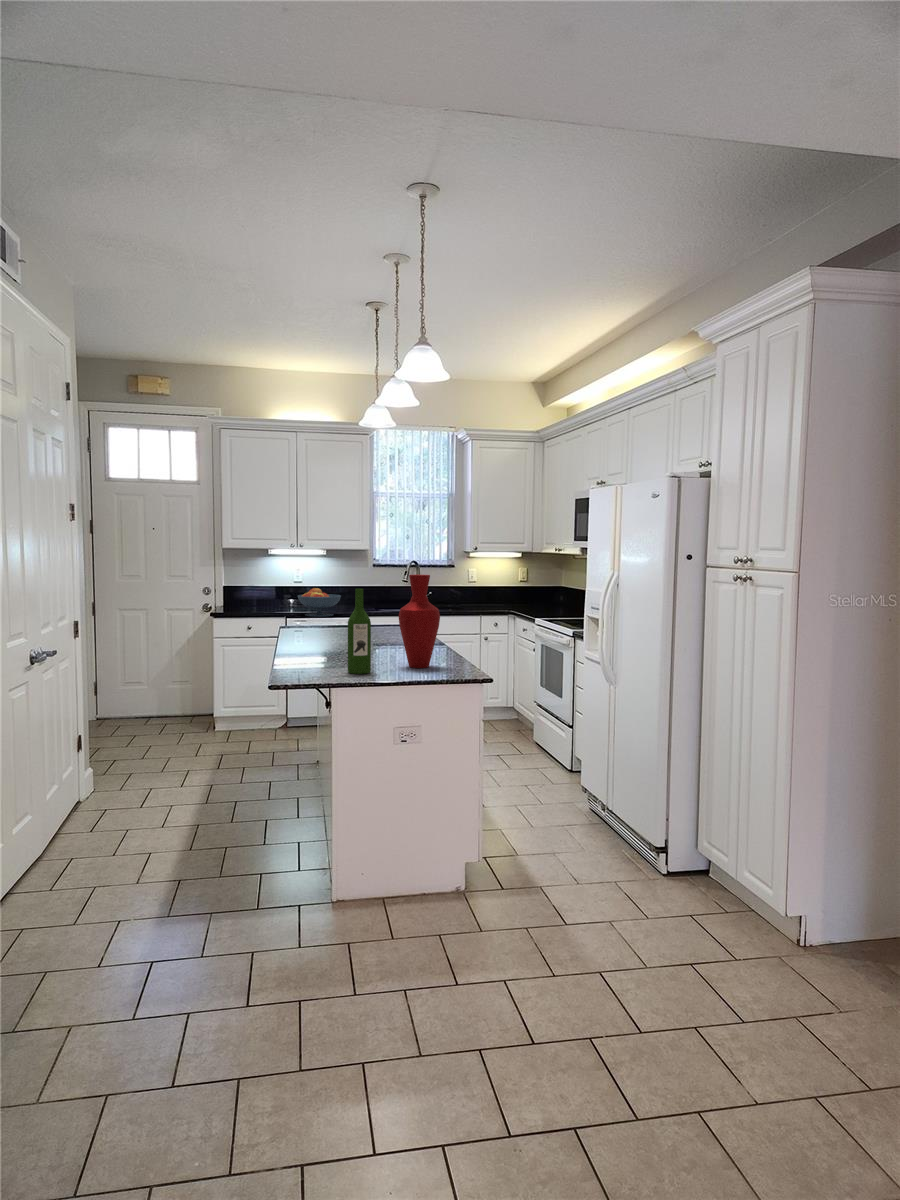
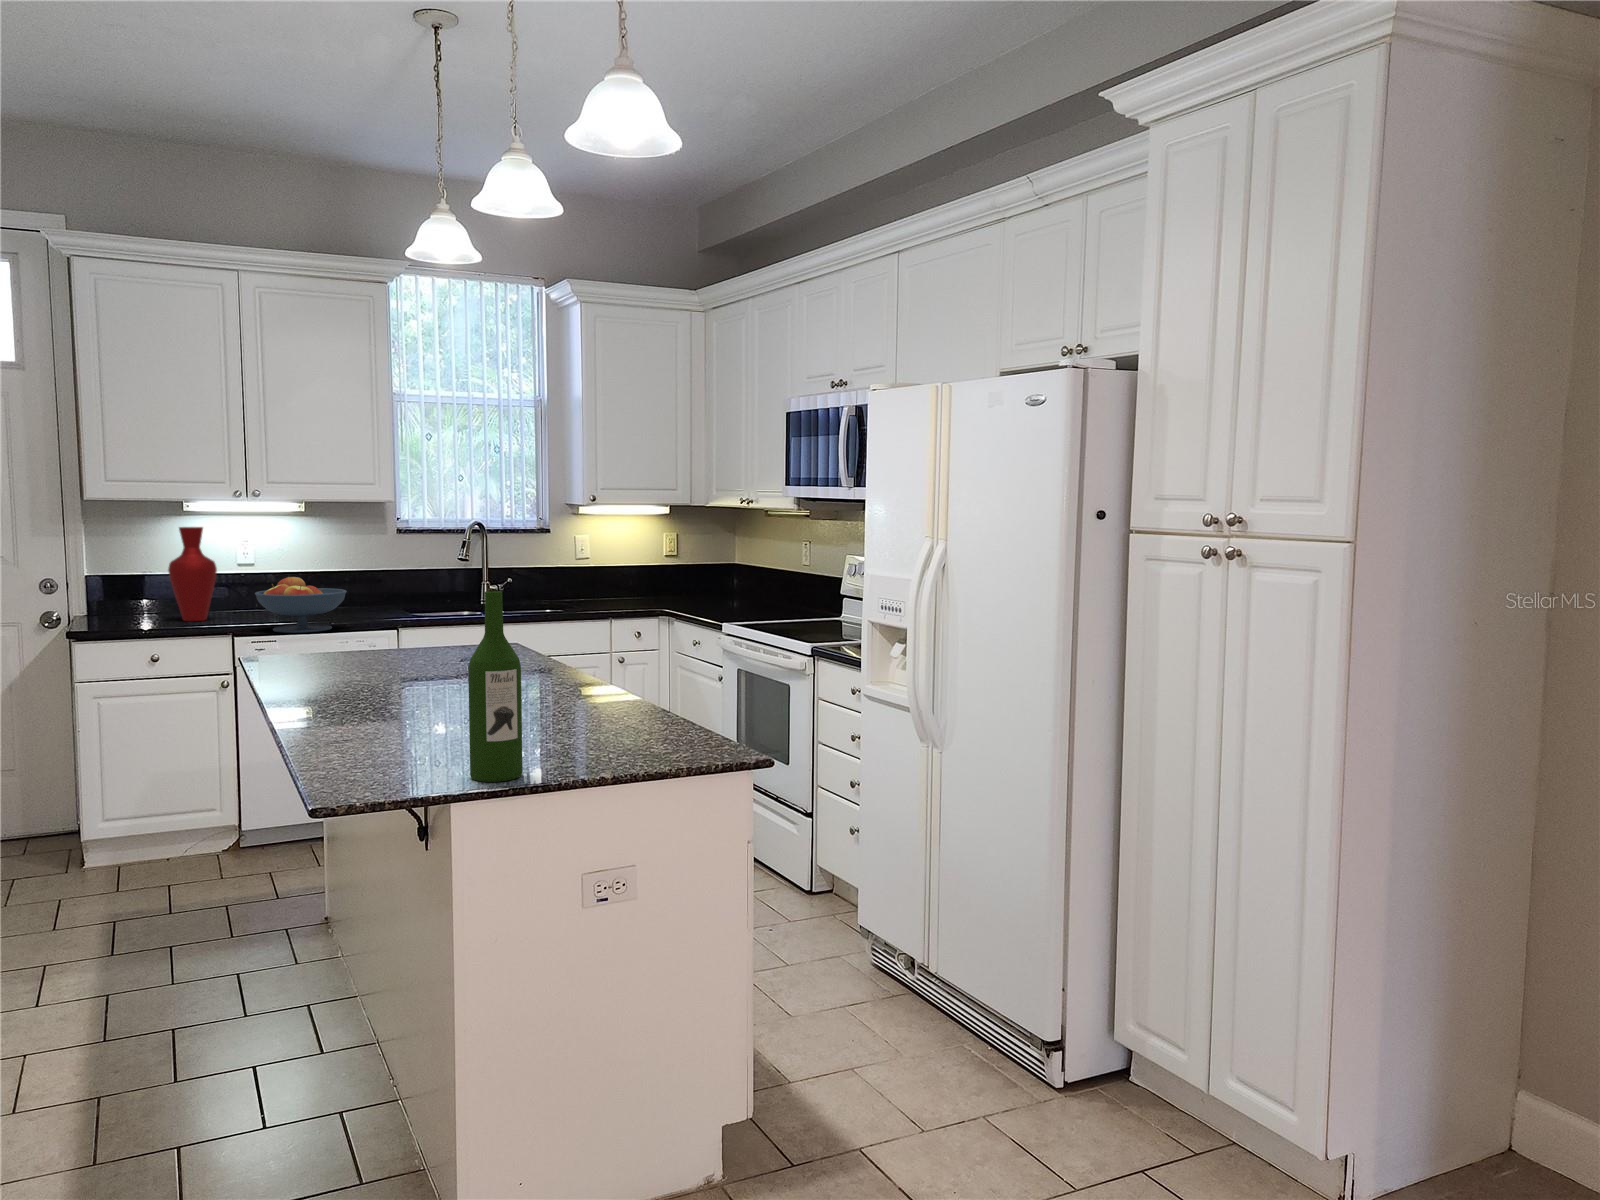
vase: present [399,575,440,668] -> present [168,527,217,621]

